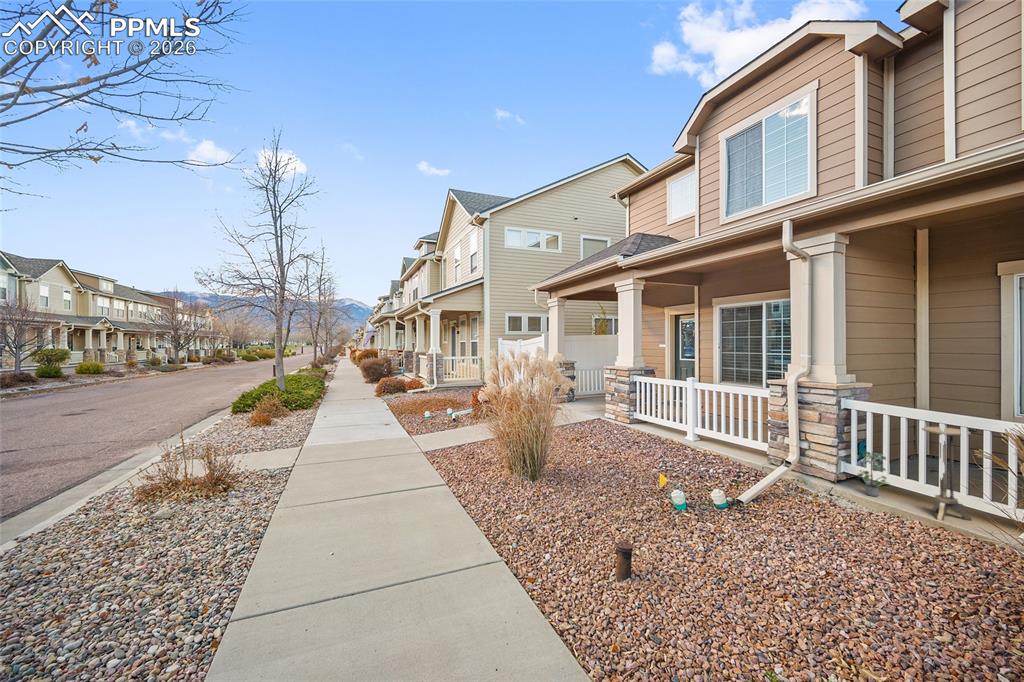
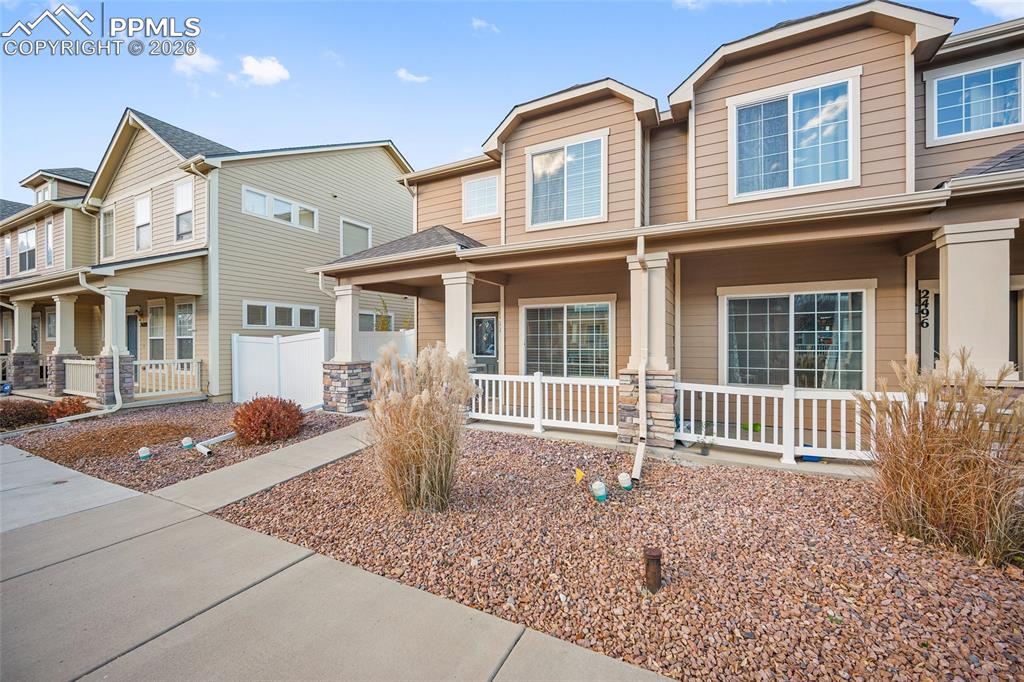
side table: present [922,427,971,521] -> none [742,398,770,464]

